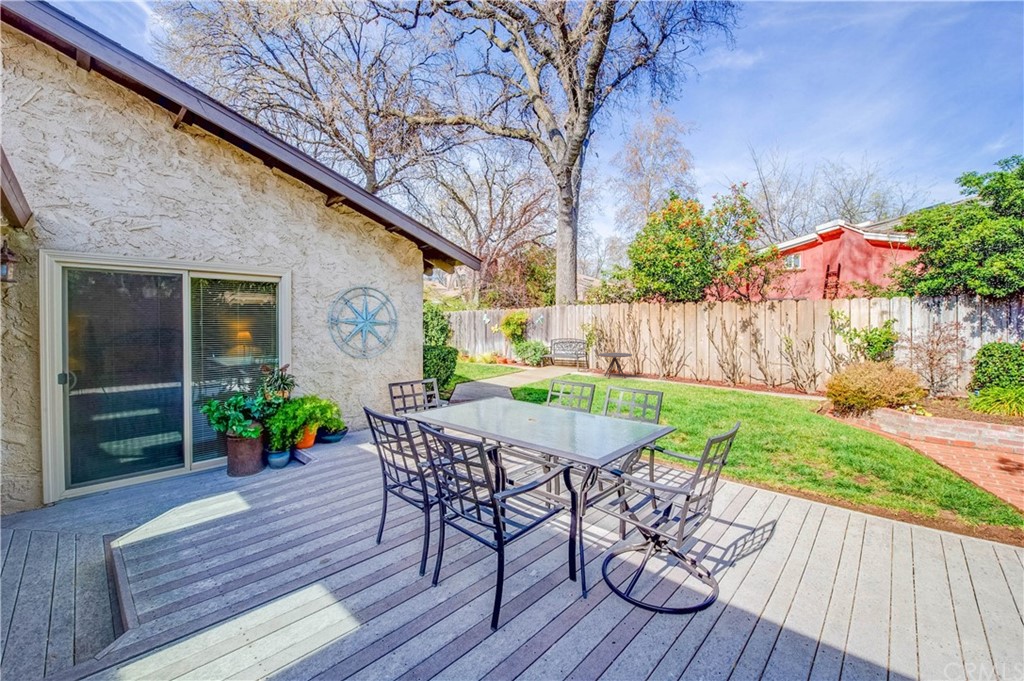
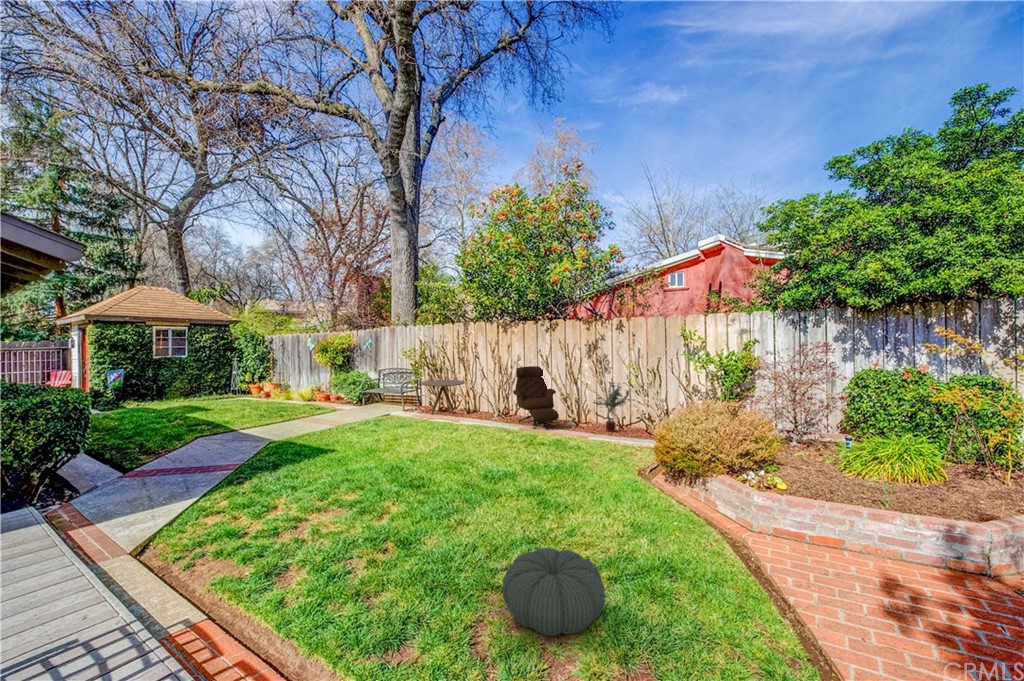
lounge chair: none [679,342,723,389] -> present [513,366,559,430]
potted tree: none [750,353,785,390] -> present [593,383,630,432]
pouf: none [782,434,844,466] -> present [502,548,605,636]

